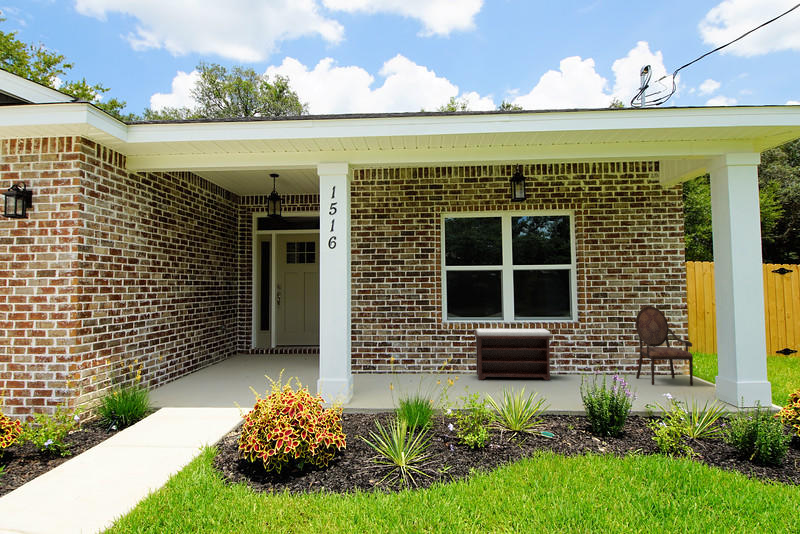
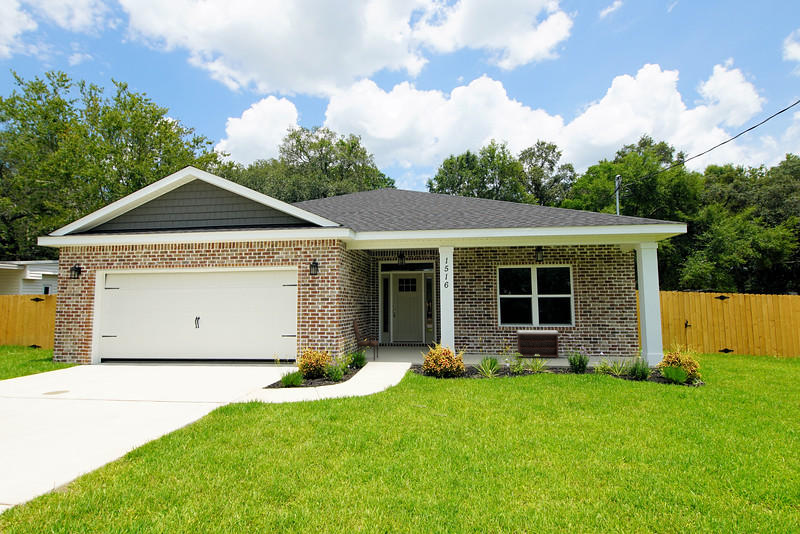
armchair: present [636,306,693,386] -> present [353,319,378,360]

